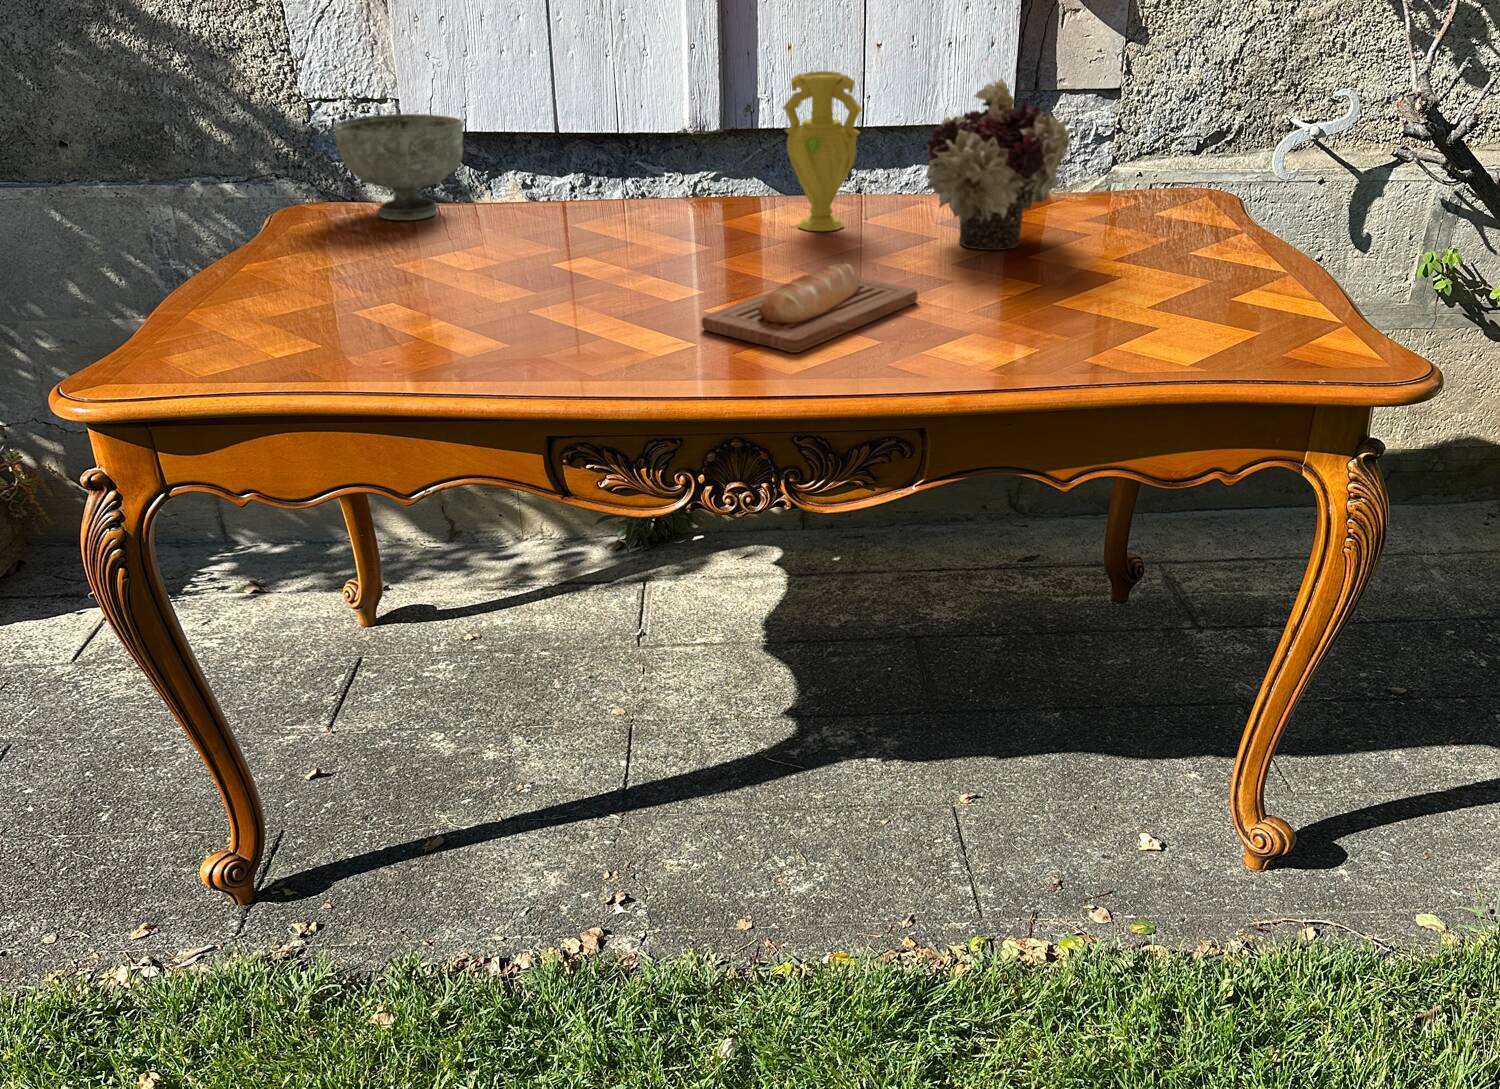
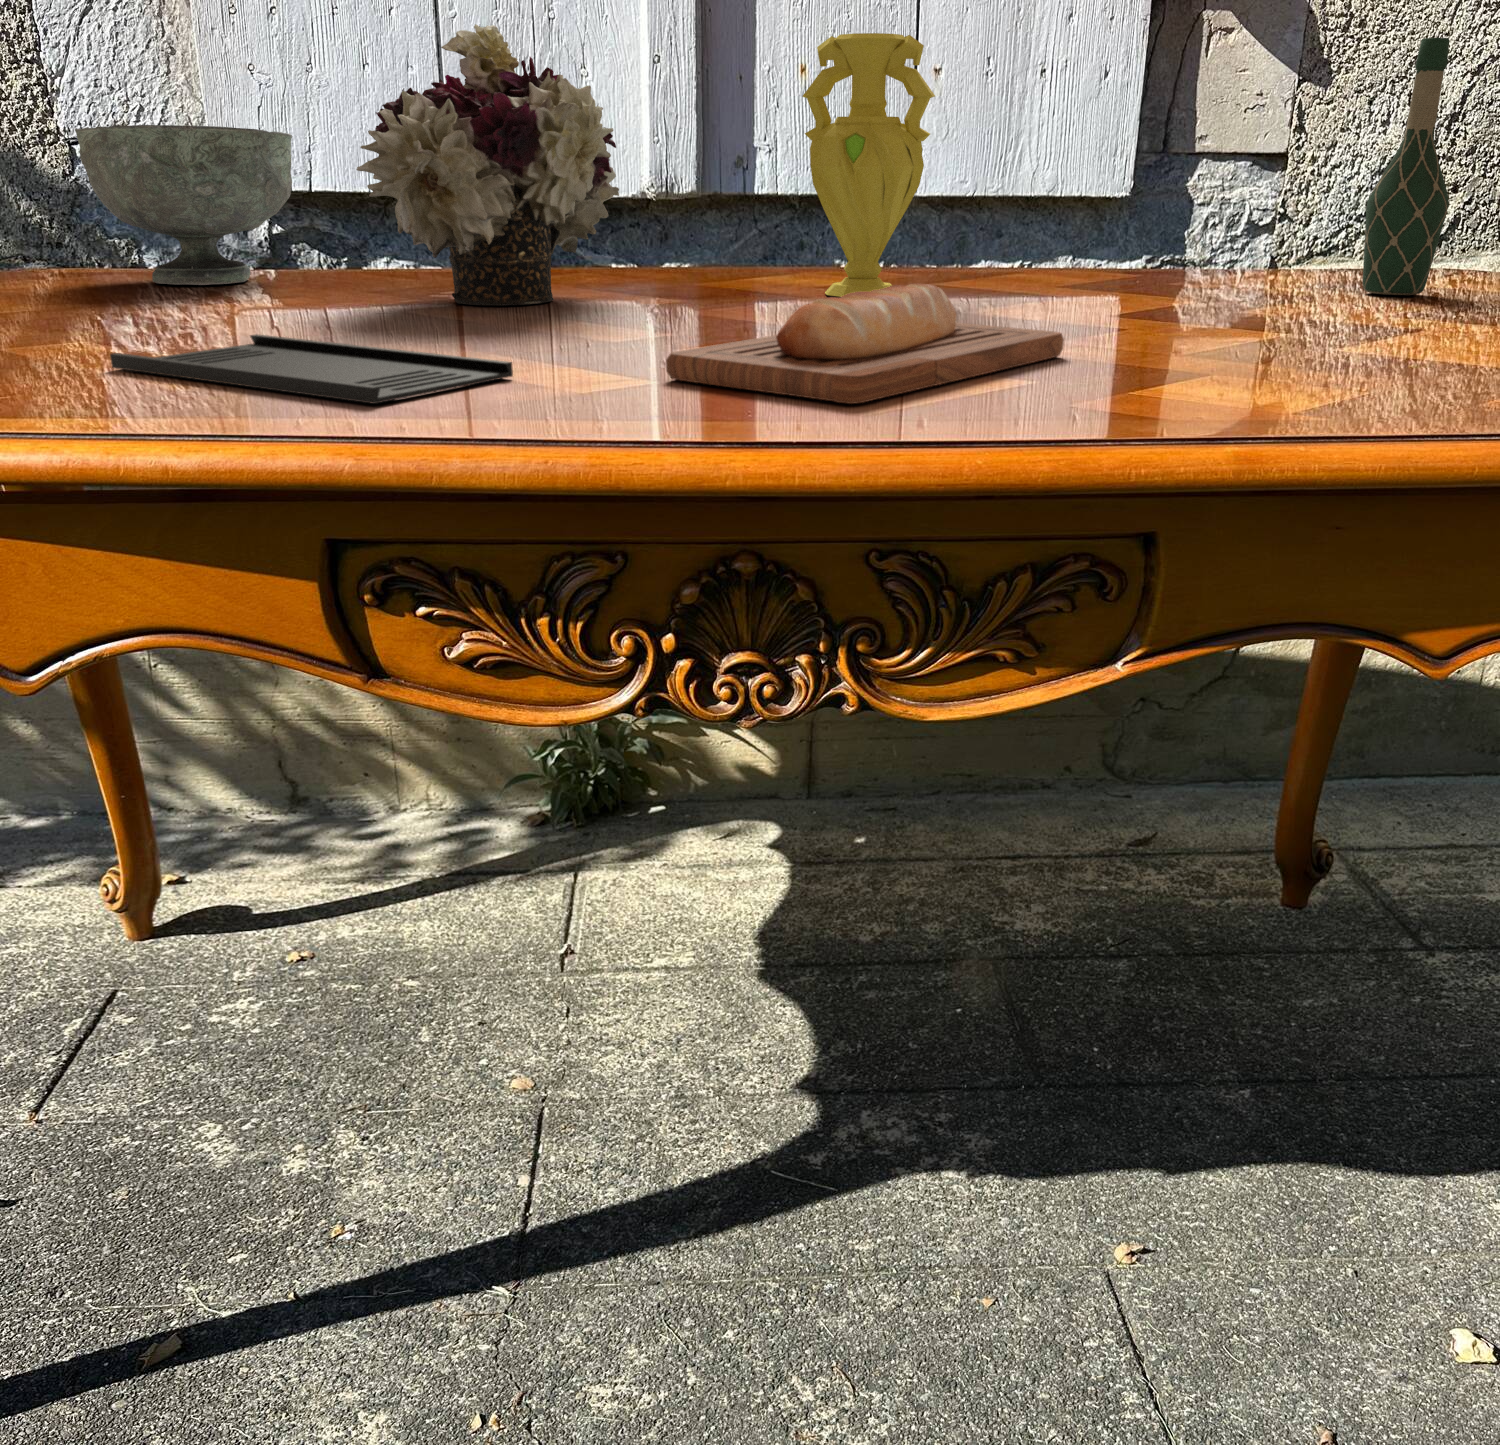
wine bottle: none [1135,67,1184,222] -> present [1363,38,1449,295]
flower arrangement: present [925,79,1070,250] -> present [356,24,619,305]
tray: none [409,292,622,356] -> present [110,334,513,404]

